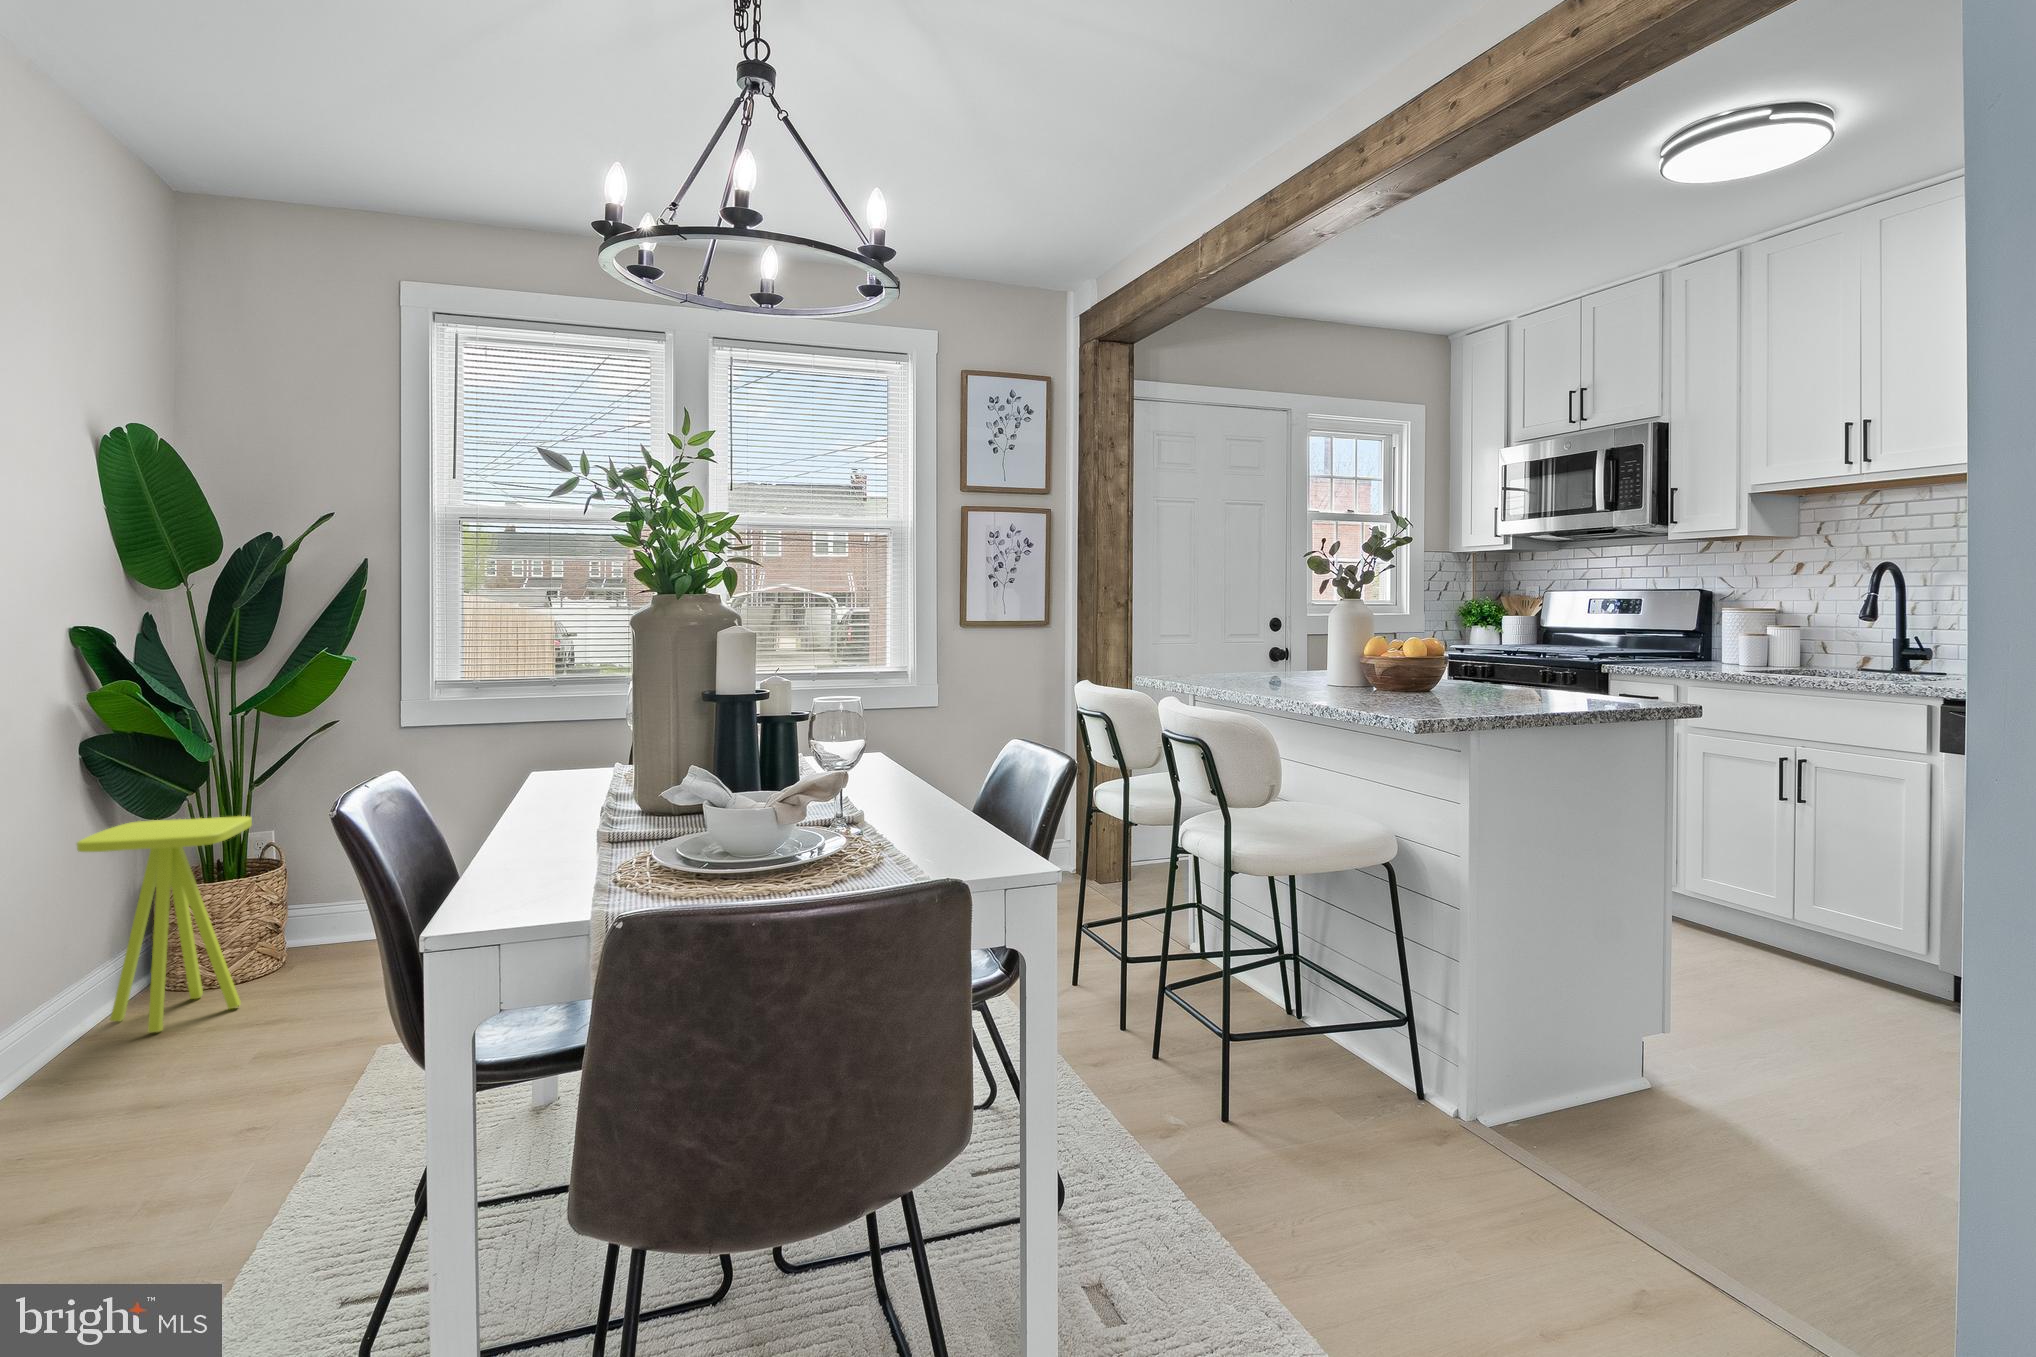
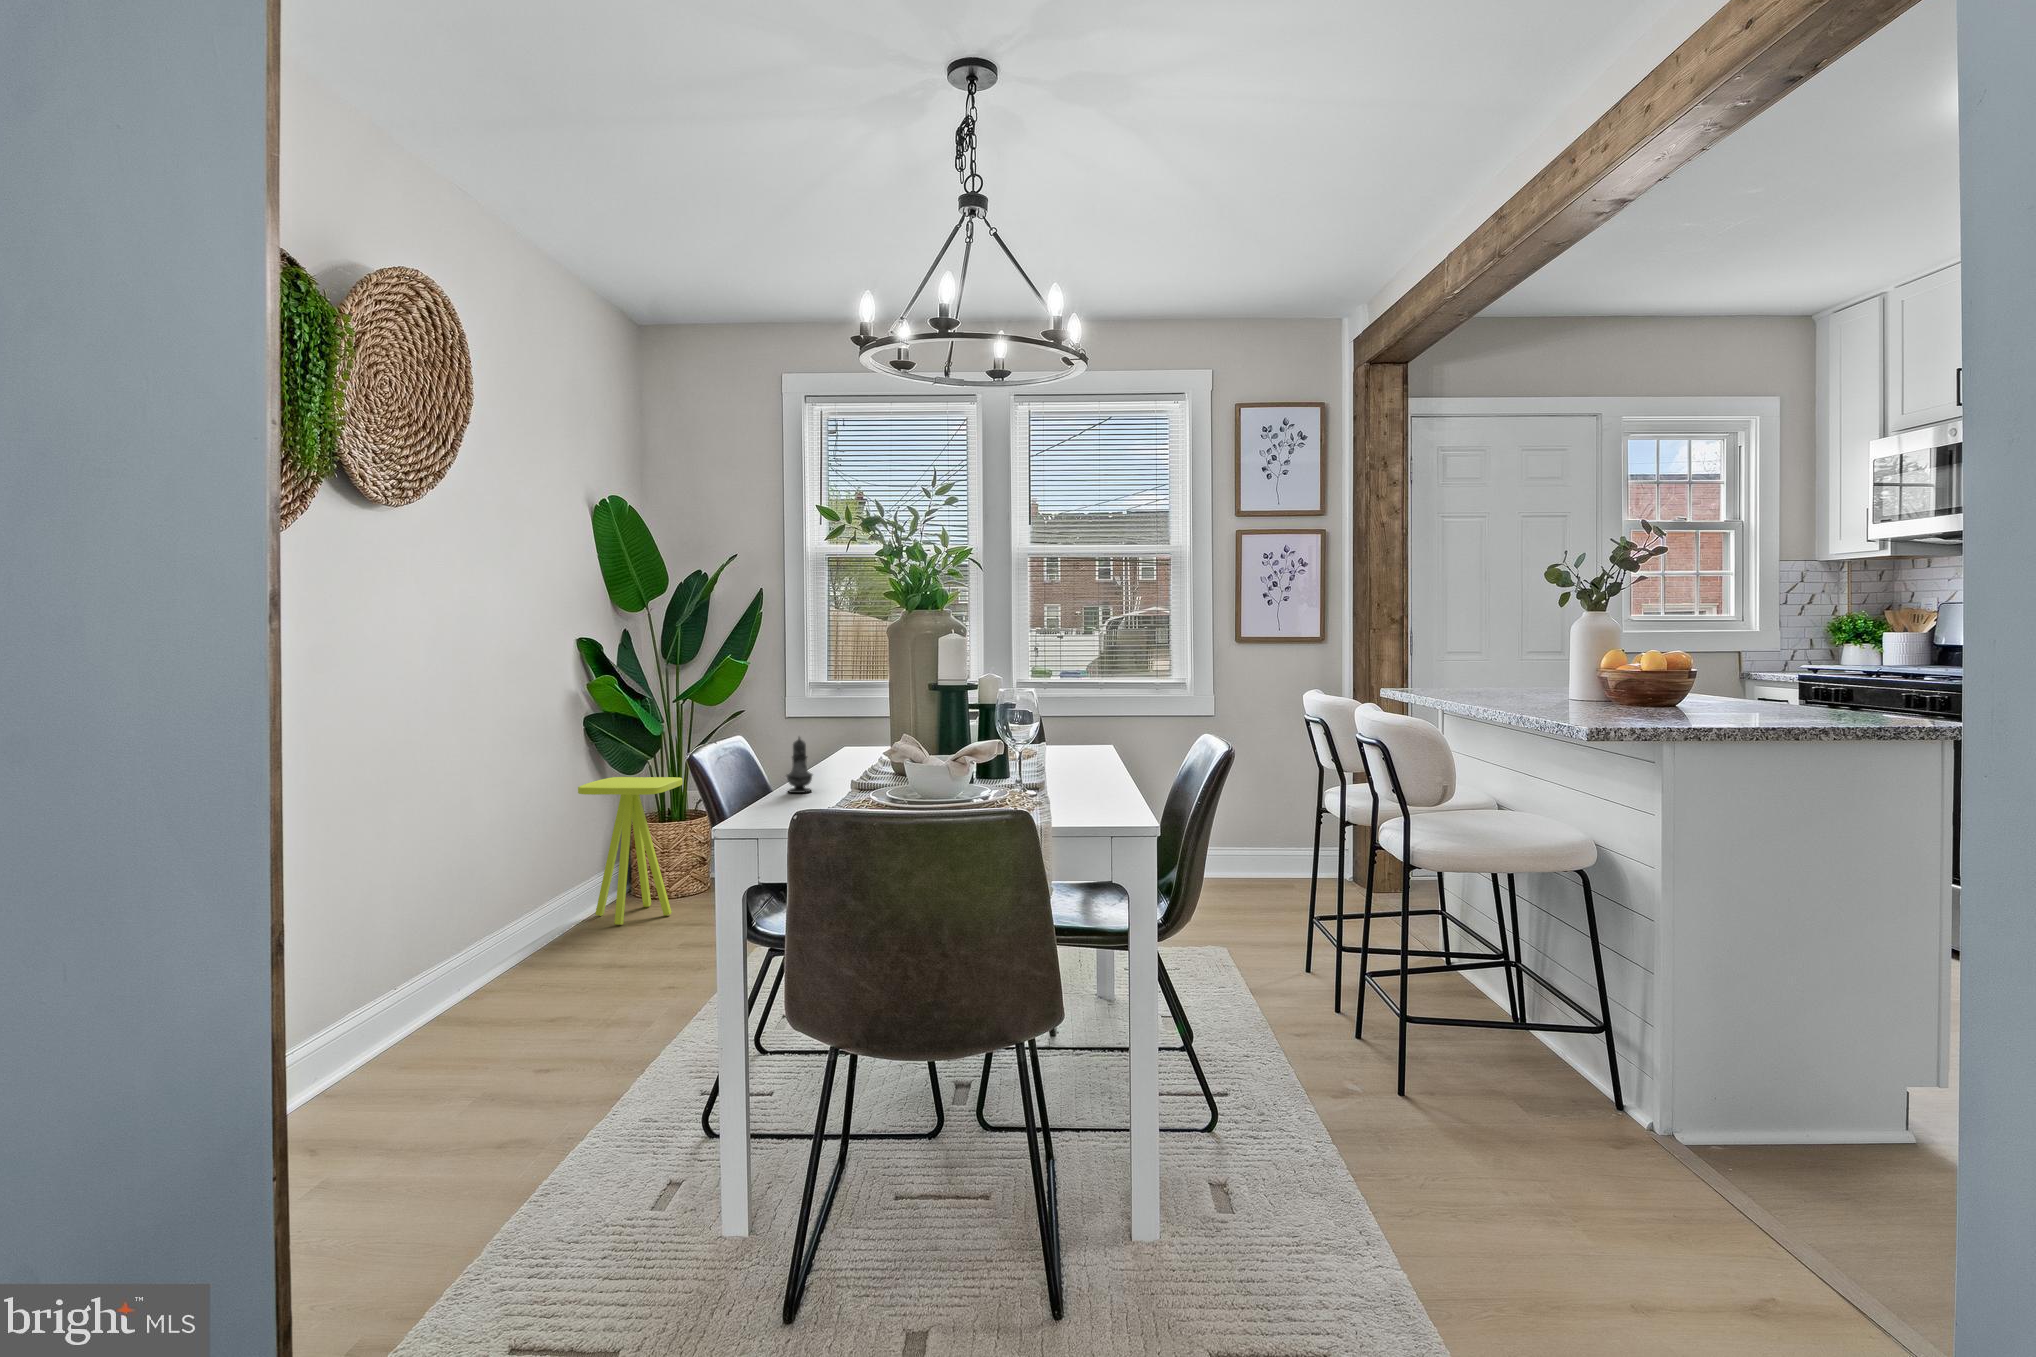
salt shaker: none [527,778,569,860] -> present [787,737,812,793]

